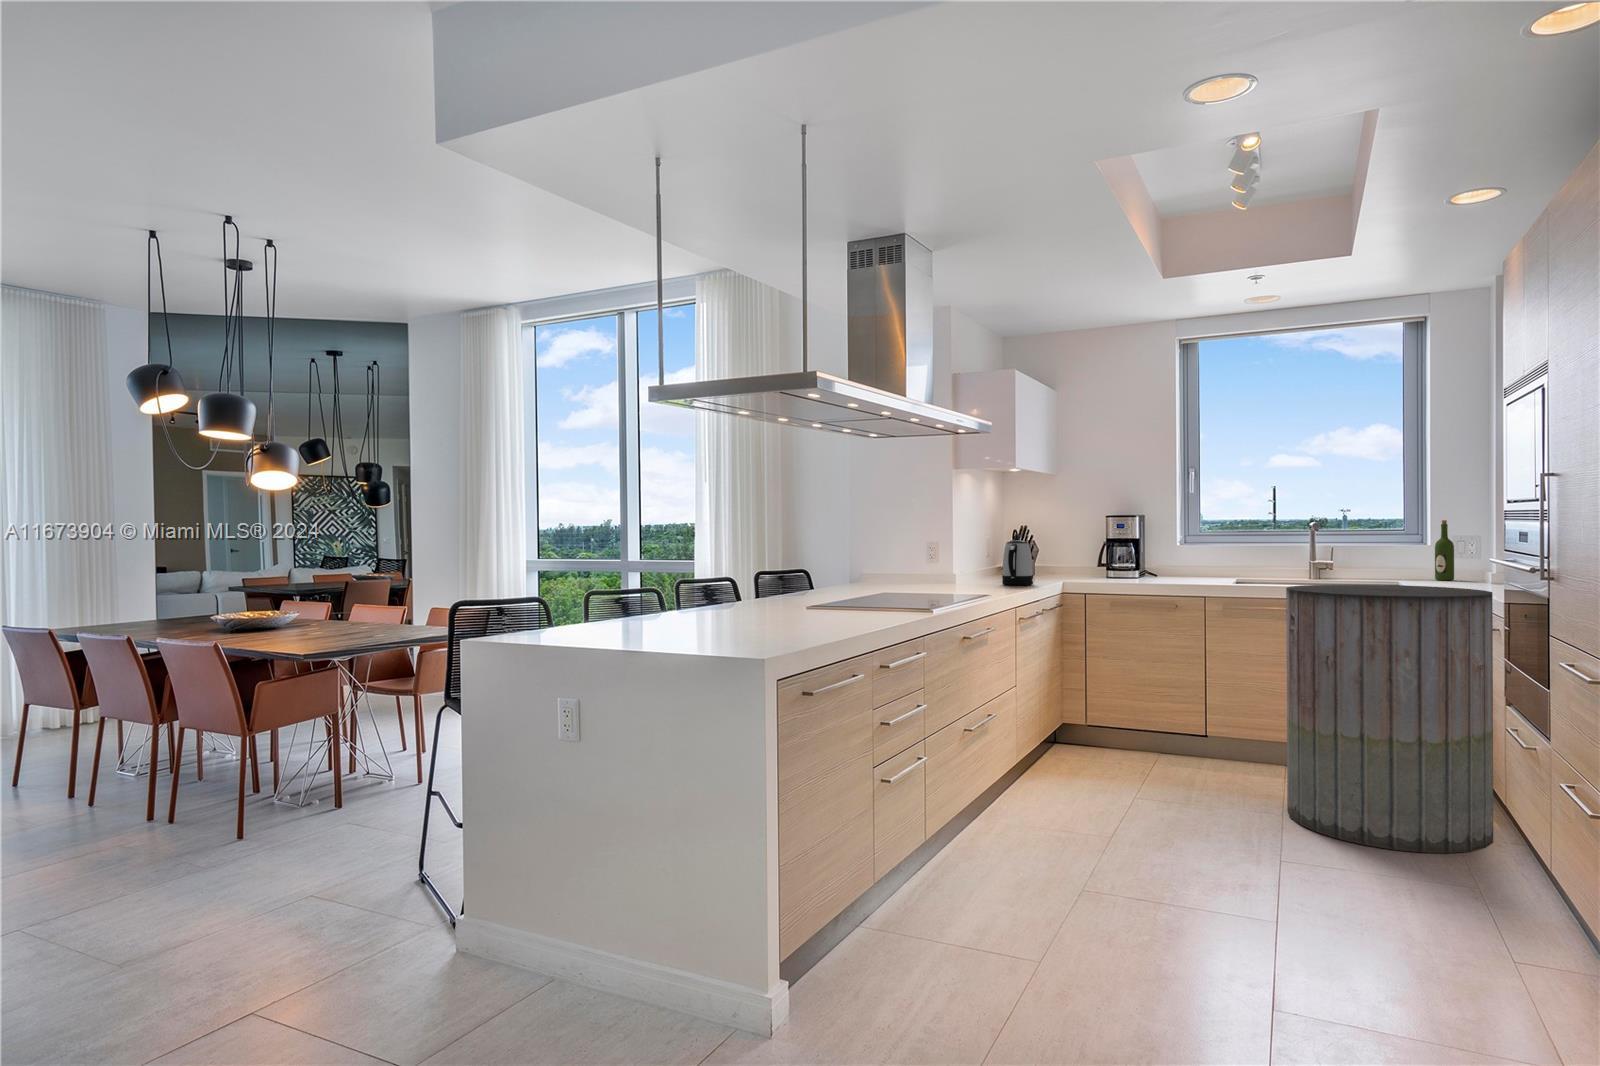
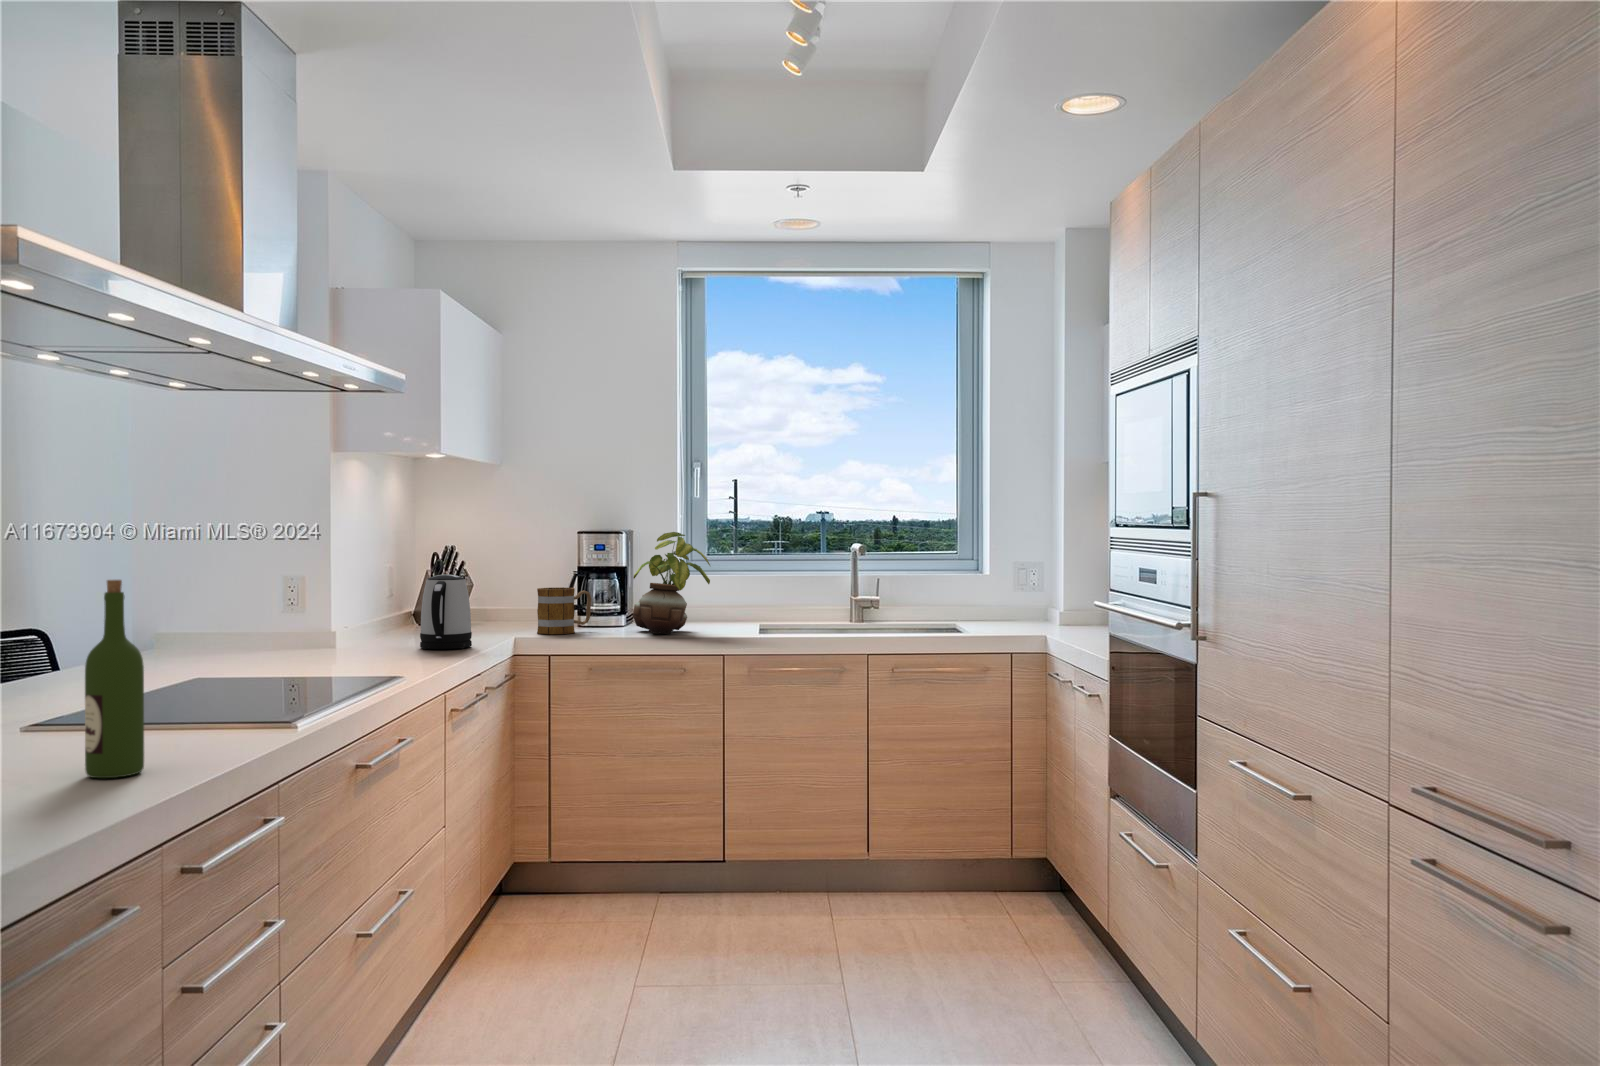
potted plant: none [1140,514,1196,582] -> present [633,532,710,634]
wine bottle: present [1435,520,1454,580] -> present [85,580,144,778]
mug: none [1076,551,1113,581] -> present [537,587,591,634]
trash can: present [1286,585,1493,853] -> none [852,636,1102,1025]

